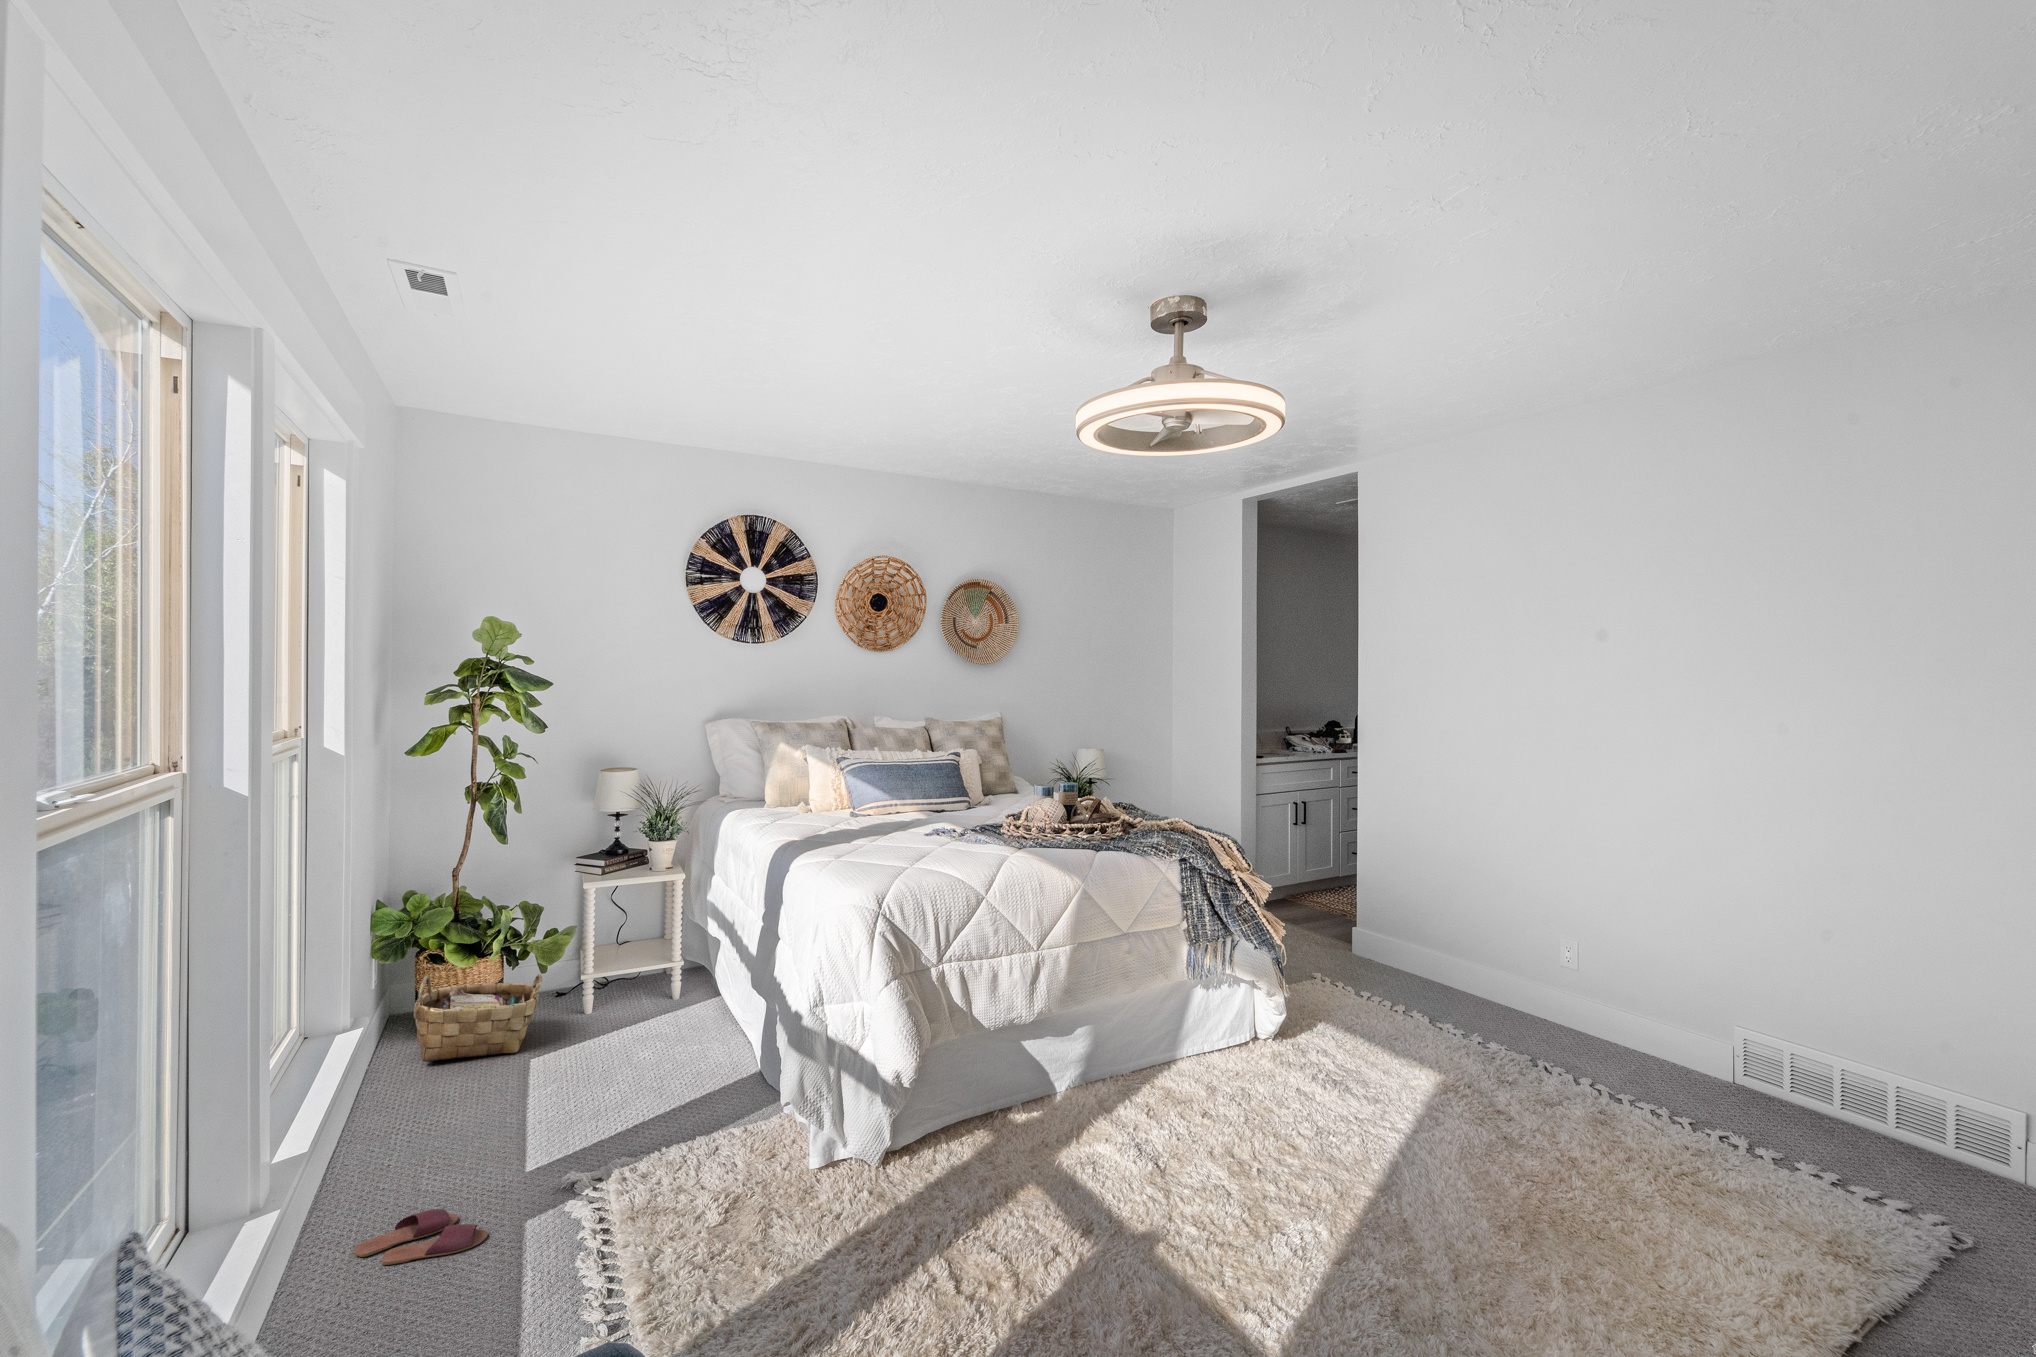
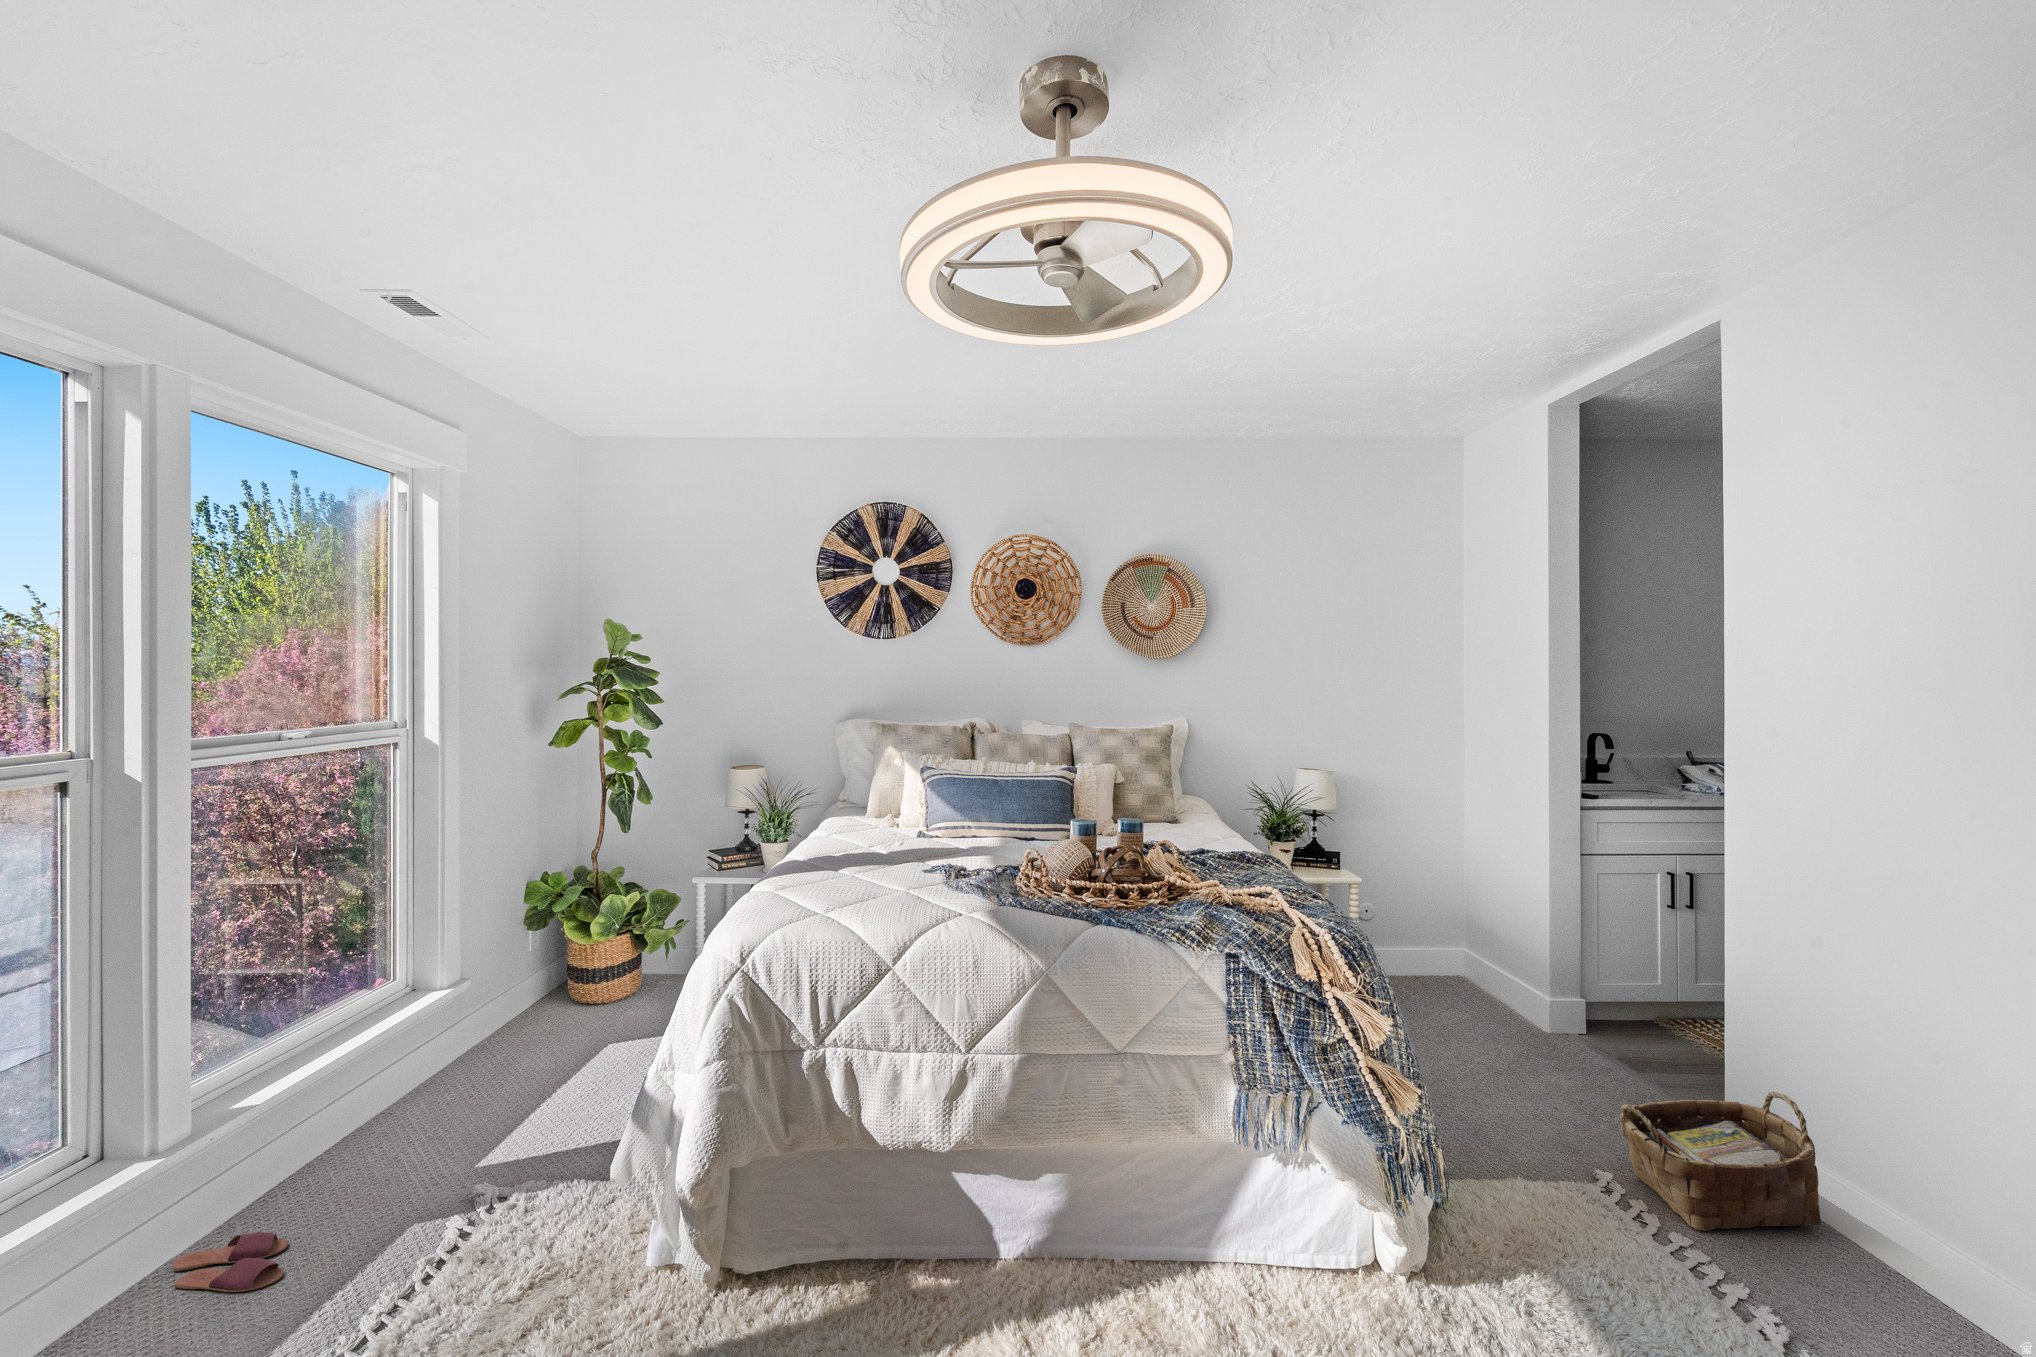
woven basket: present [414,974,542,1062] -> present [1620,1092,1821,1231]

